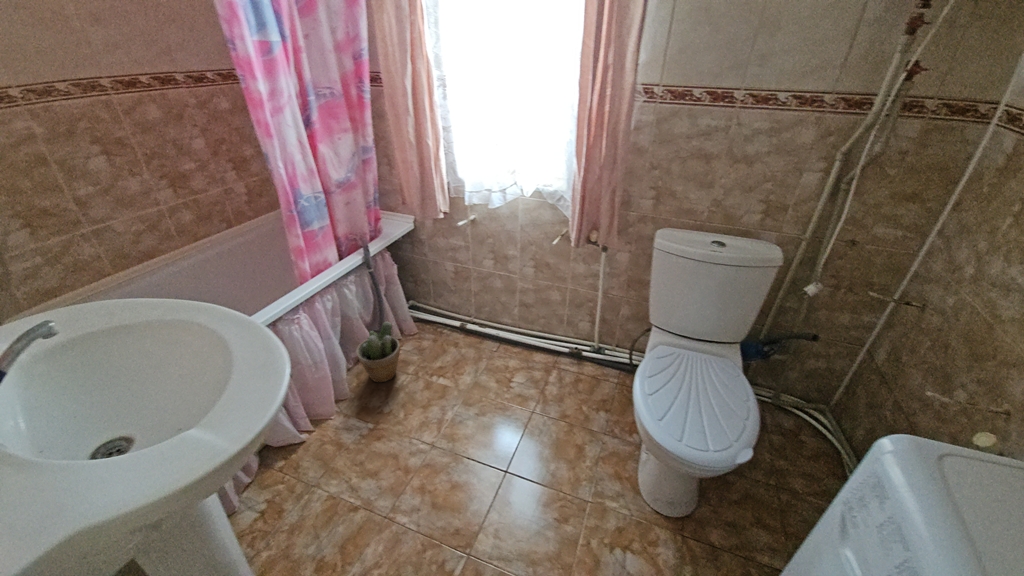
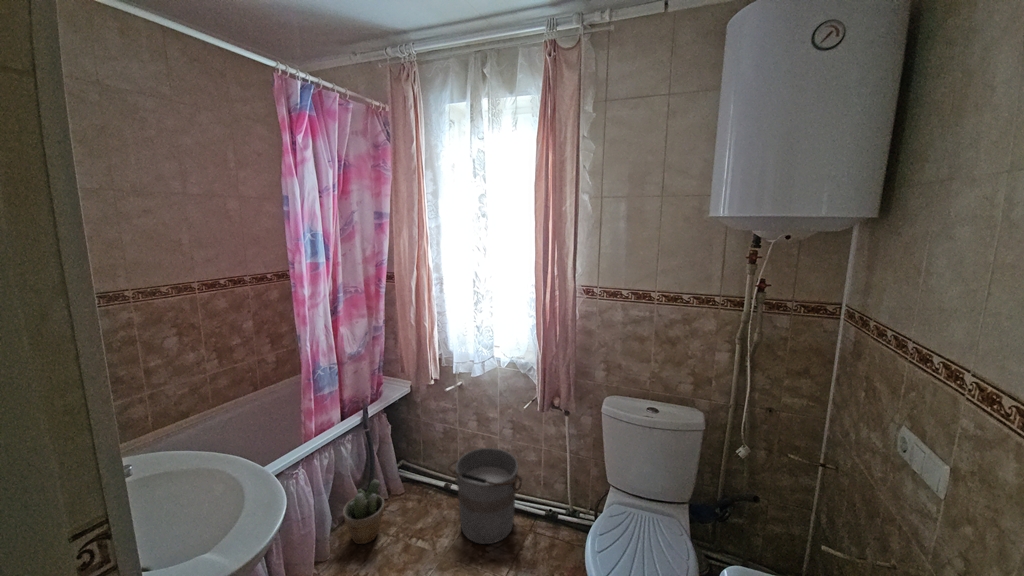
bucket: none [467,288,548,380] -> present [448,448,522,544]

